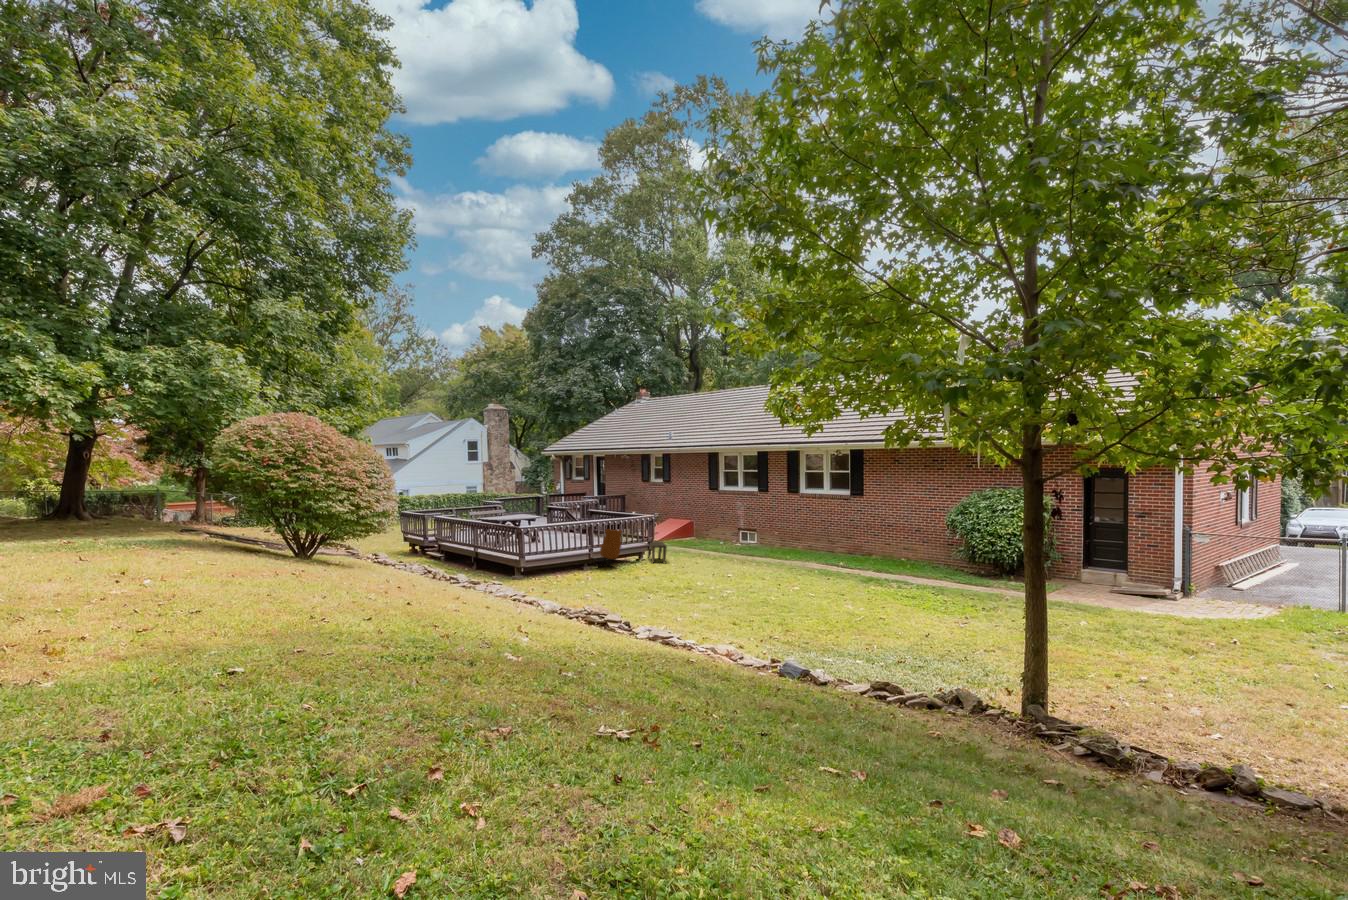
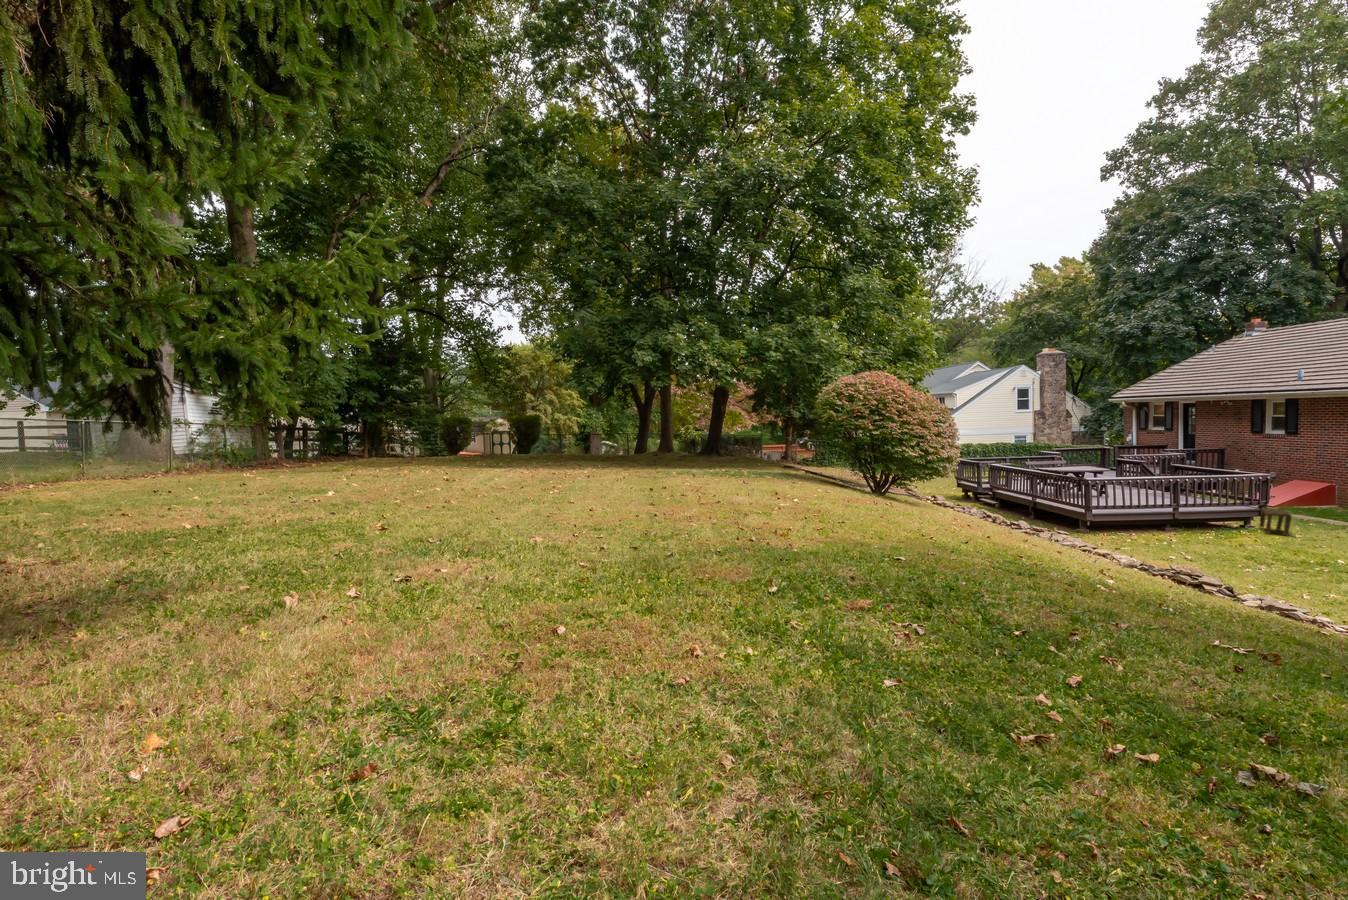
lounge chair: present [600,529,622,566] -> none [1182,489,1222,534]

